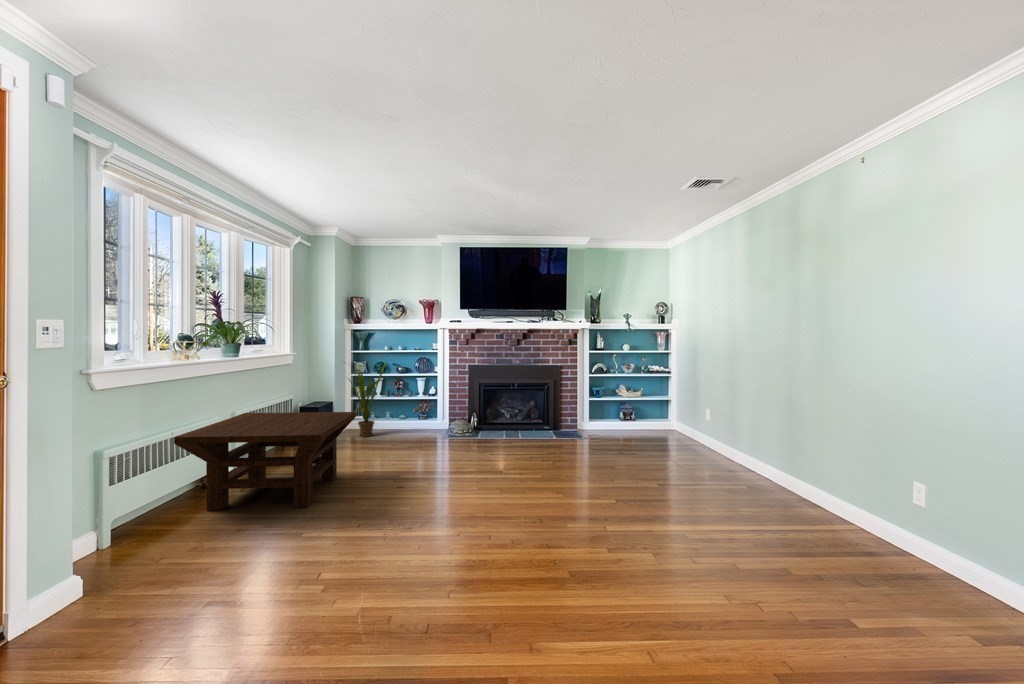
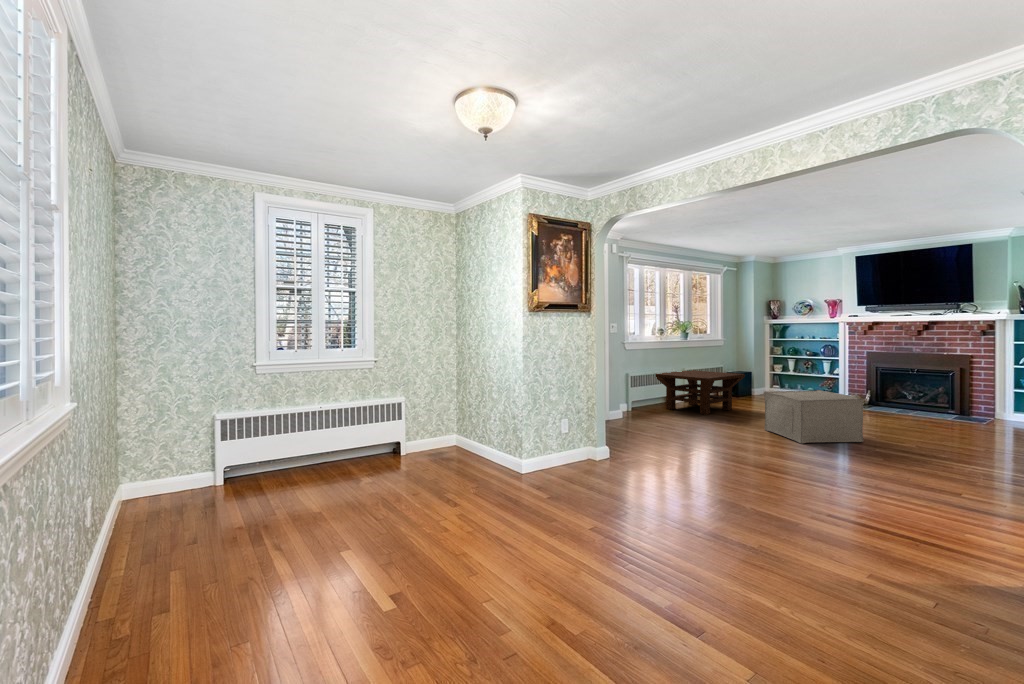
house plant: present [349,363,386,437] -> none [759,346,795,399]
ottoman: none [447,431,585,548] -> present [764,390,863,444]

